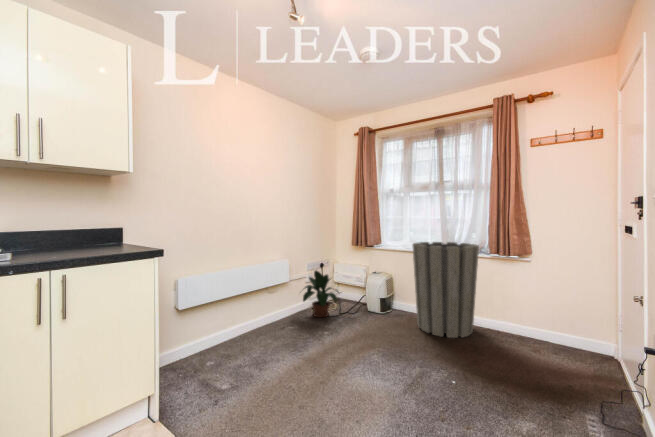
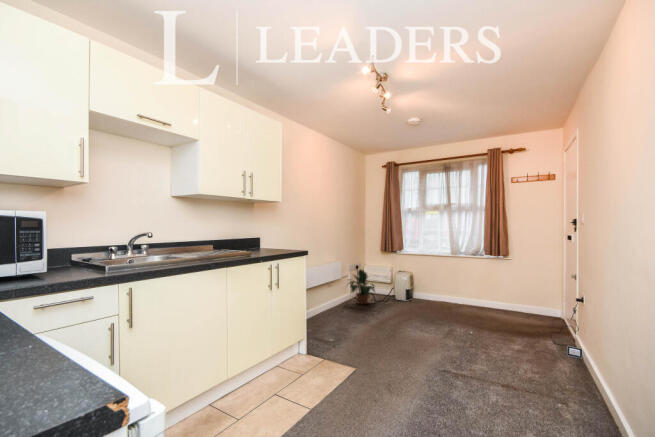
trash can: present [413,242,479,338] -> none [431,248,478,313]

